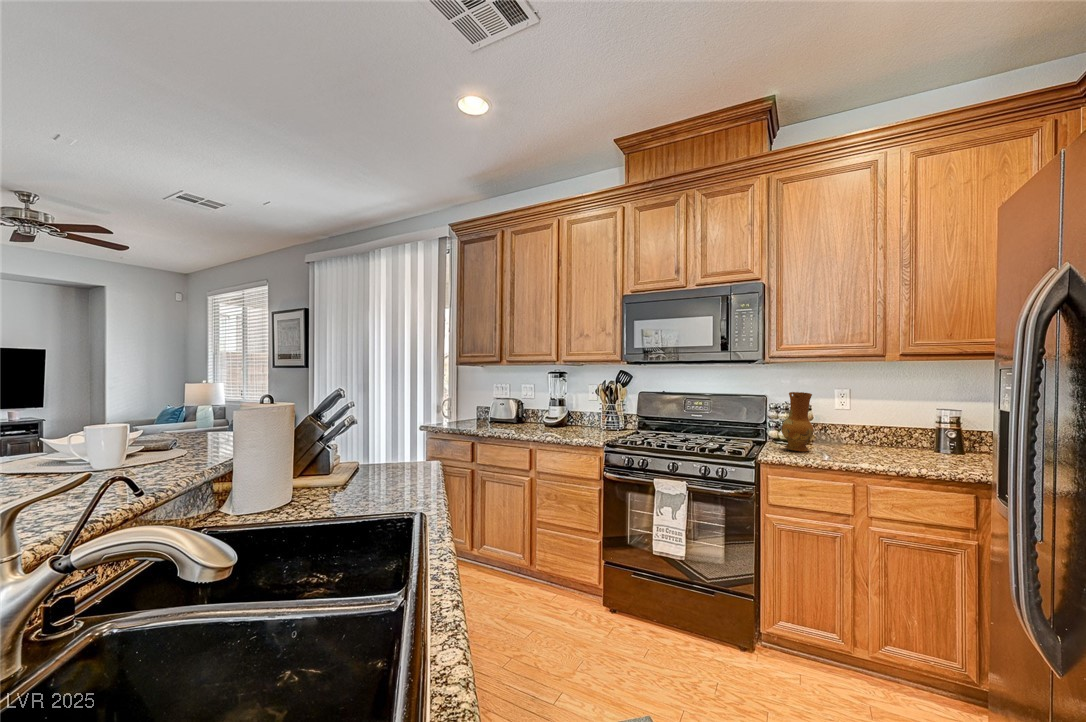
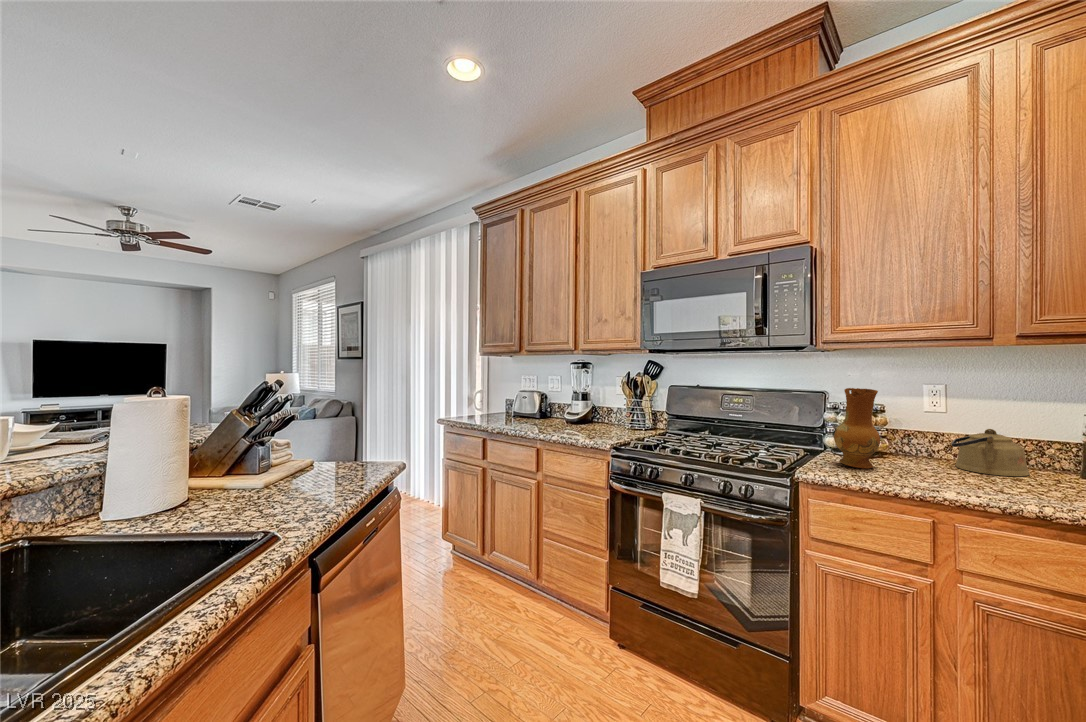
kettle: none [857,420,905,452] -> present [951,429,1030,476]

